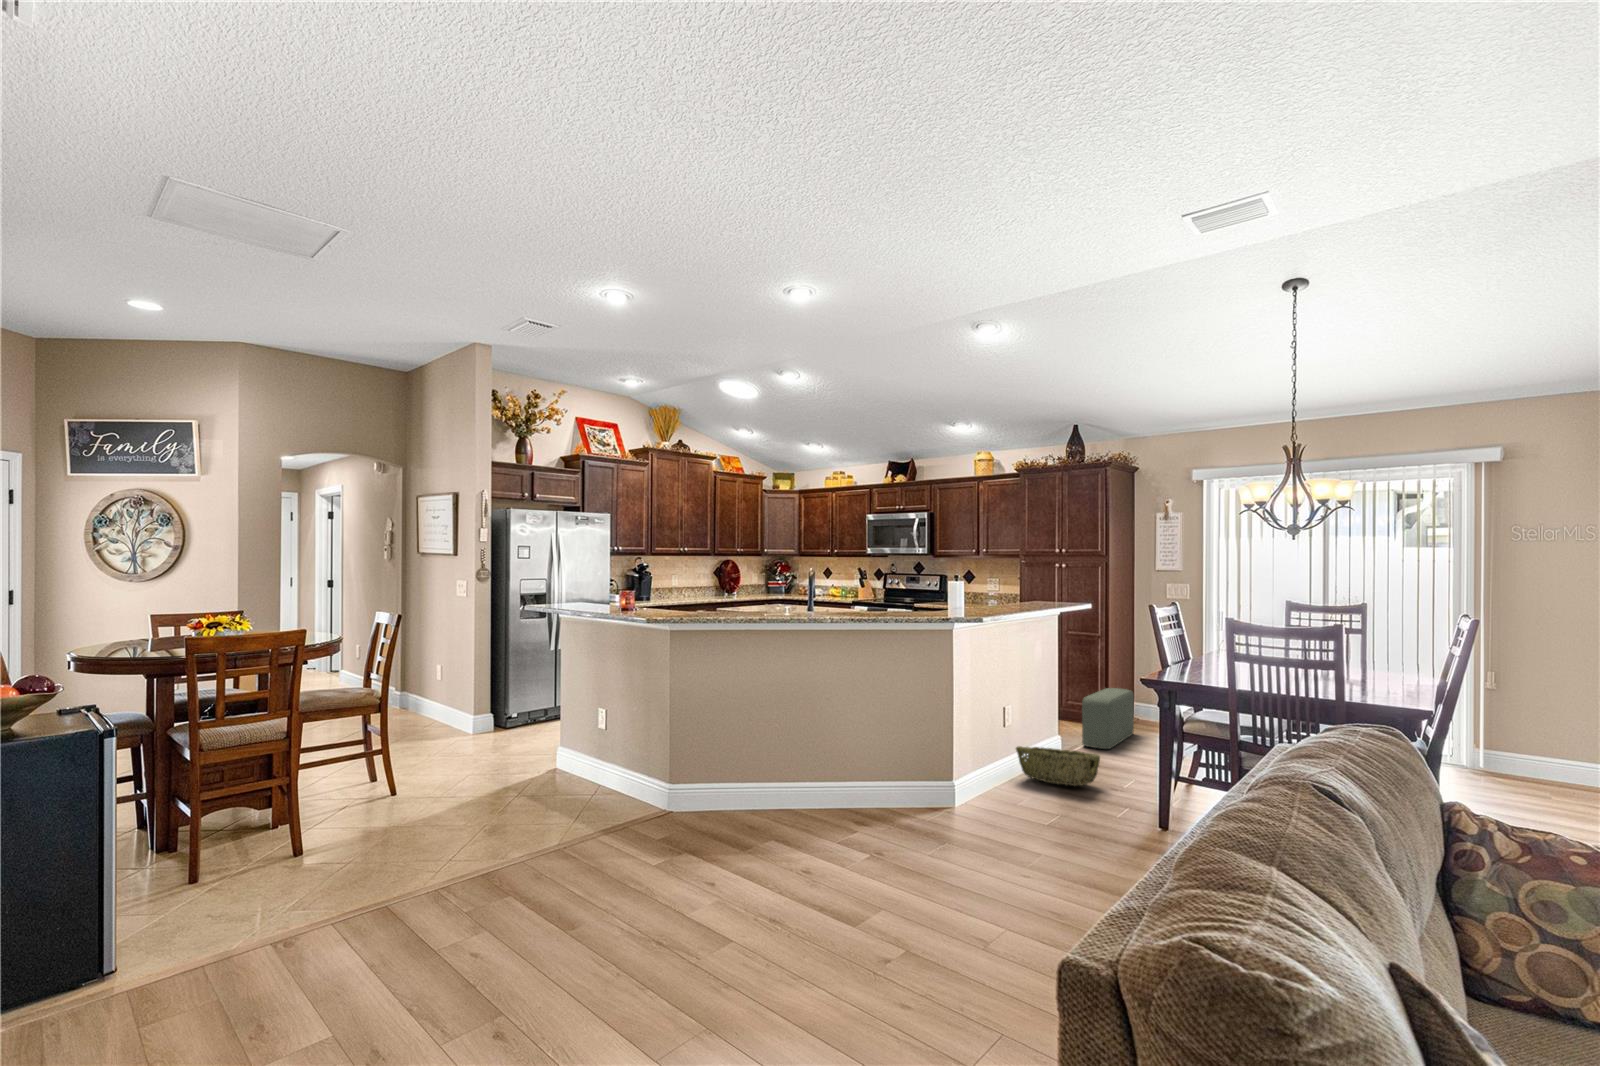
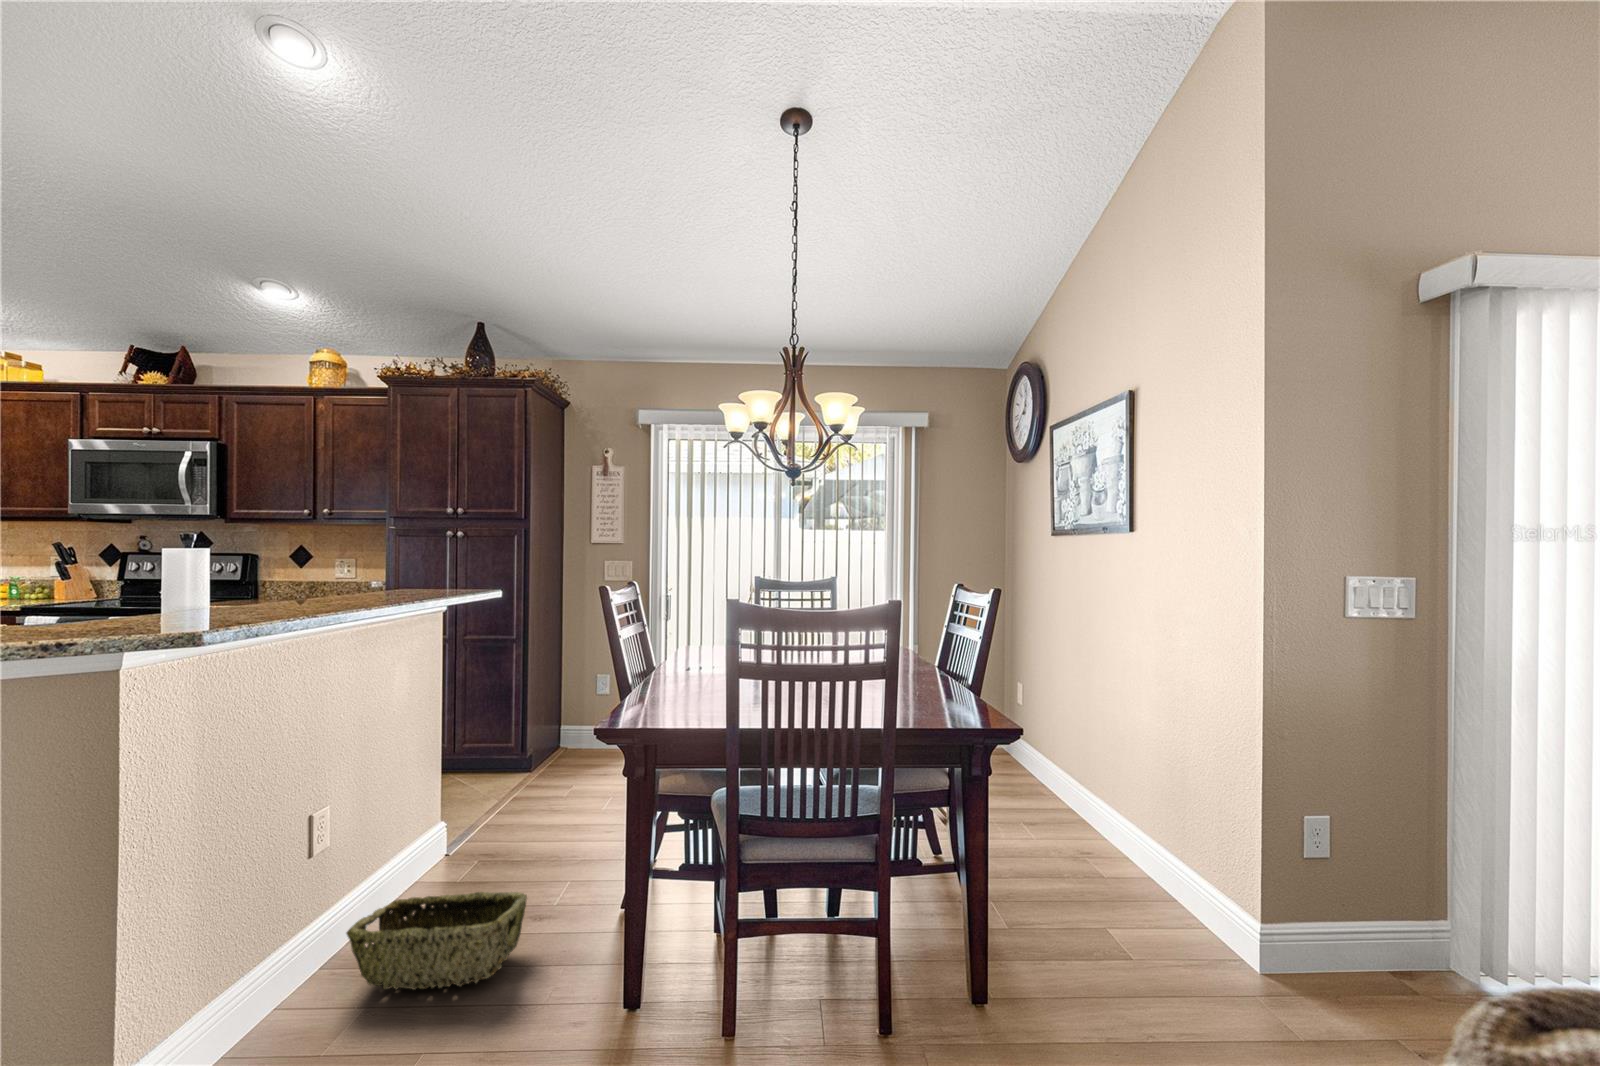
pouf: present [1082,688,1134,749] -> none [488,719,564,834]

